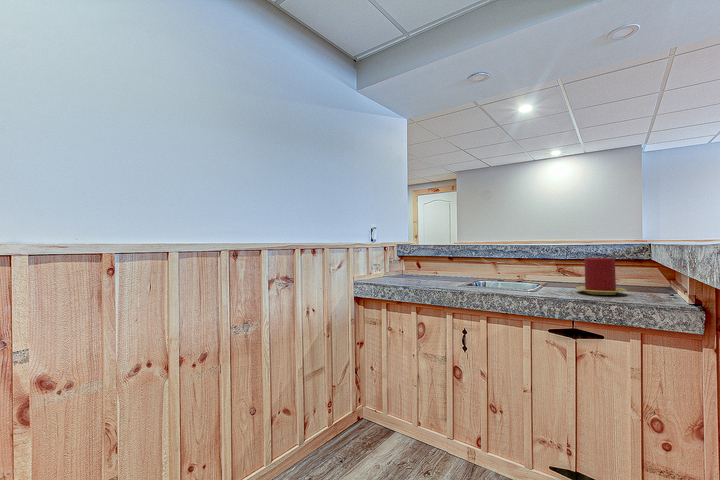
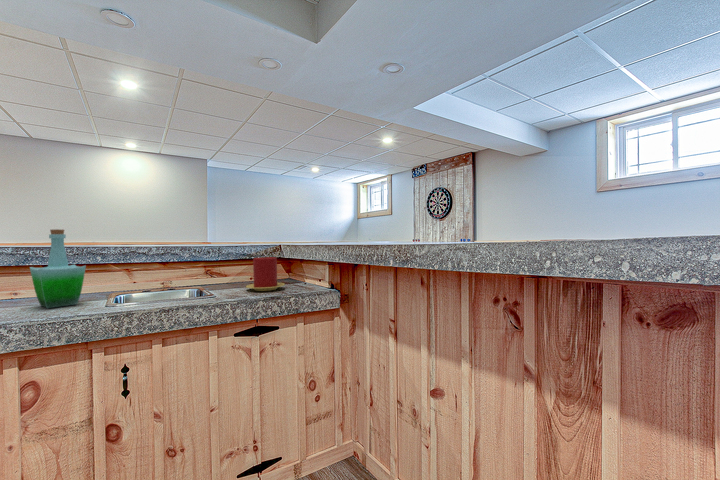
bottle: none [431,233,454,283] -> present [30,229,86,308]

